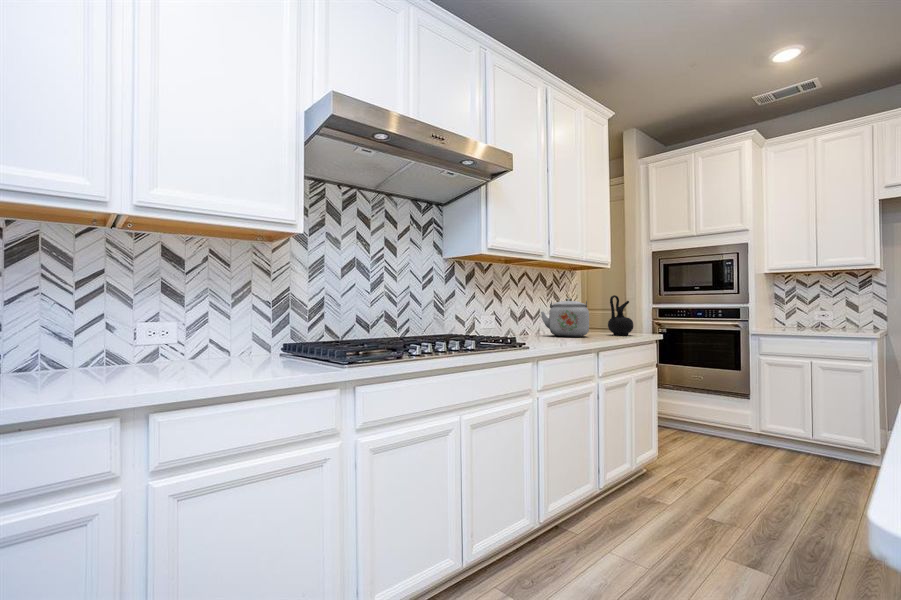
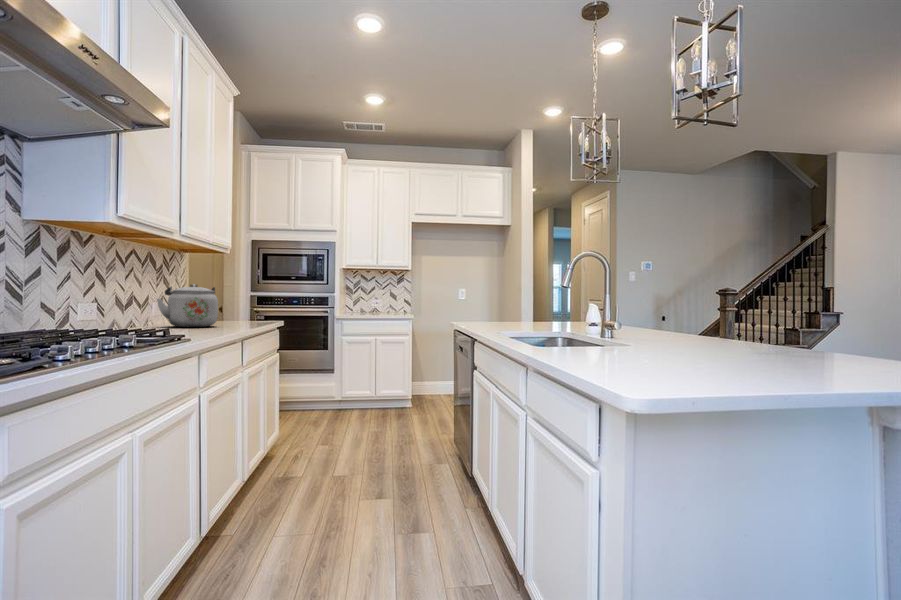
ceramic jug: present [608,295,633,335] -> none [228,282,255,324]

